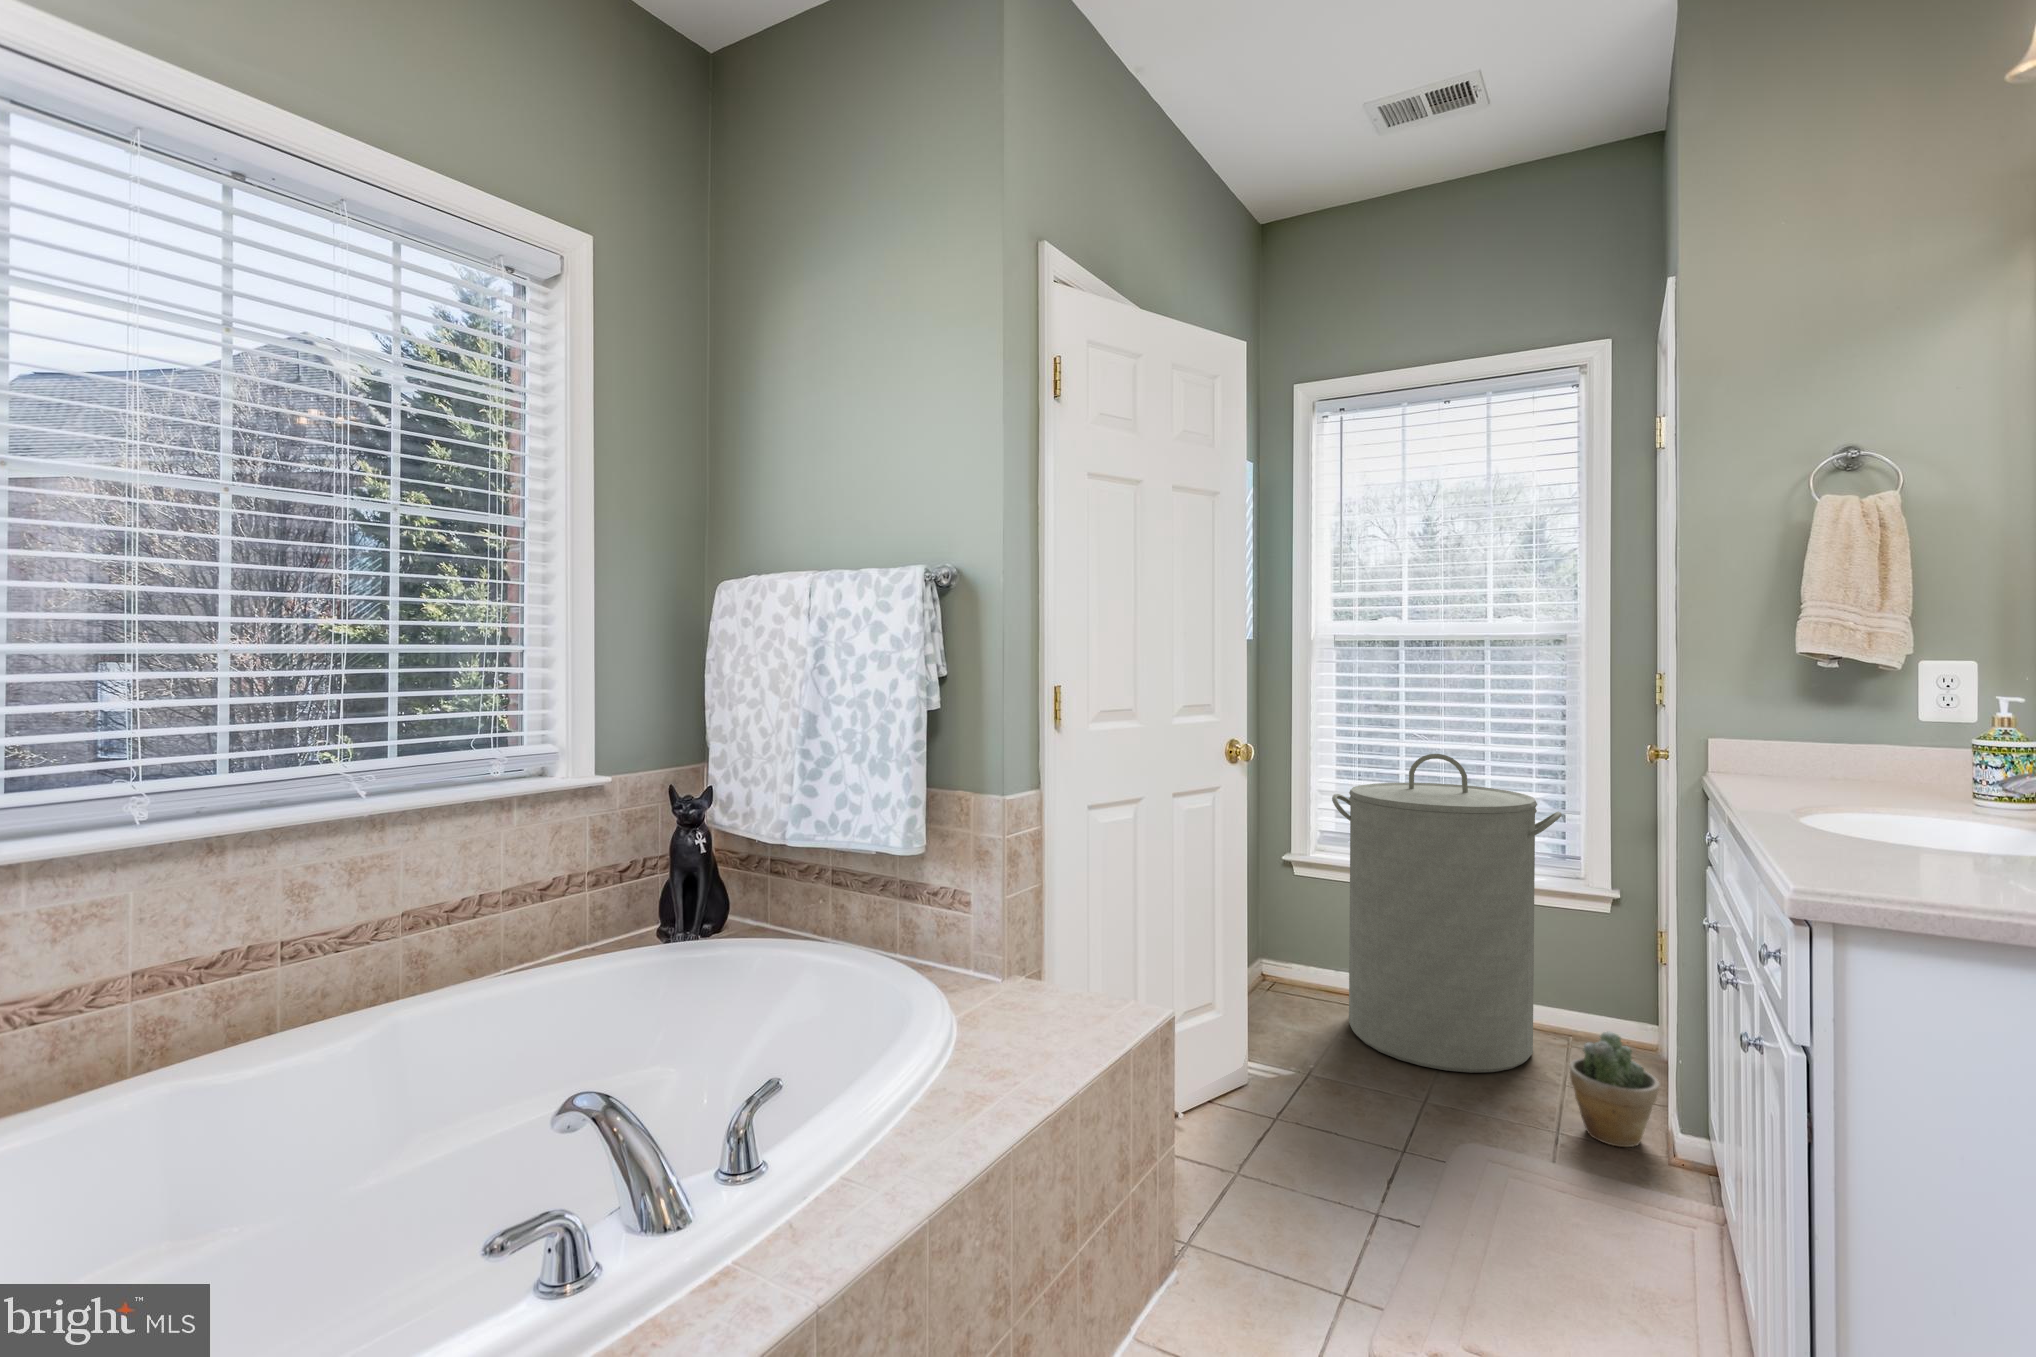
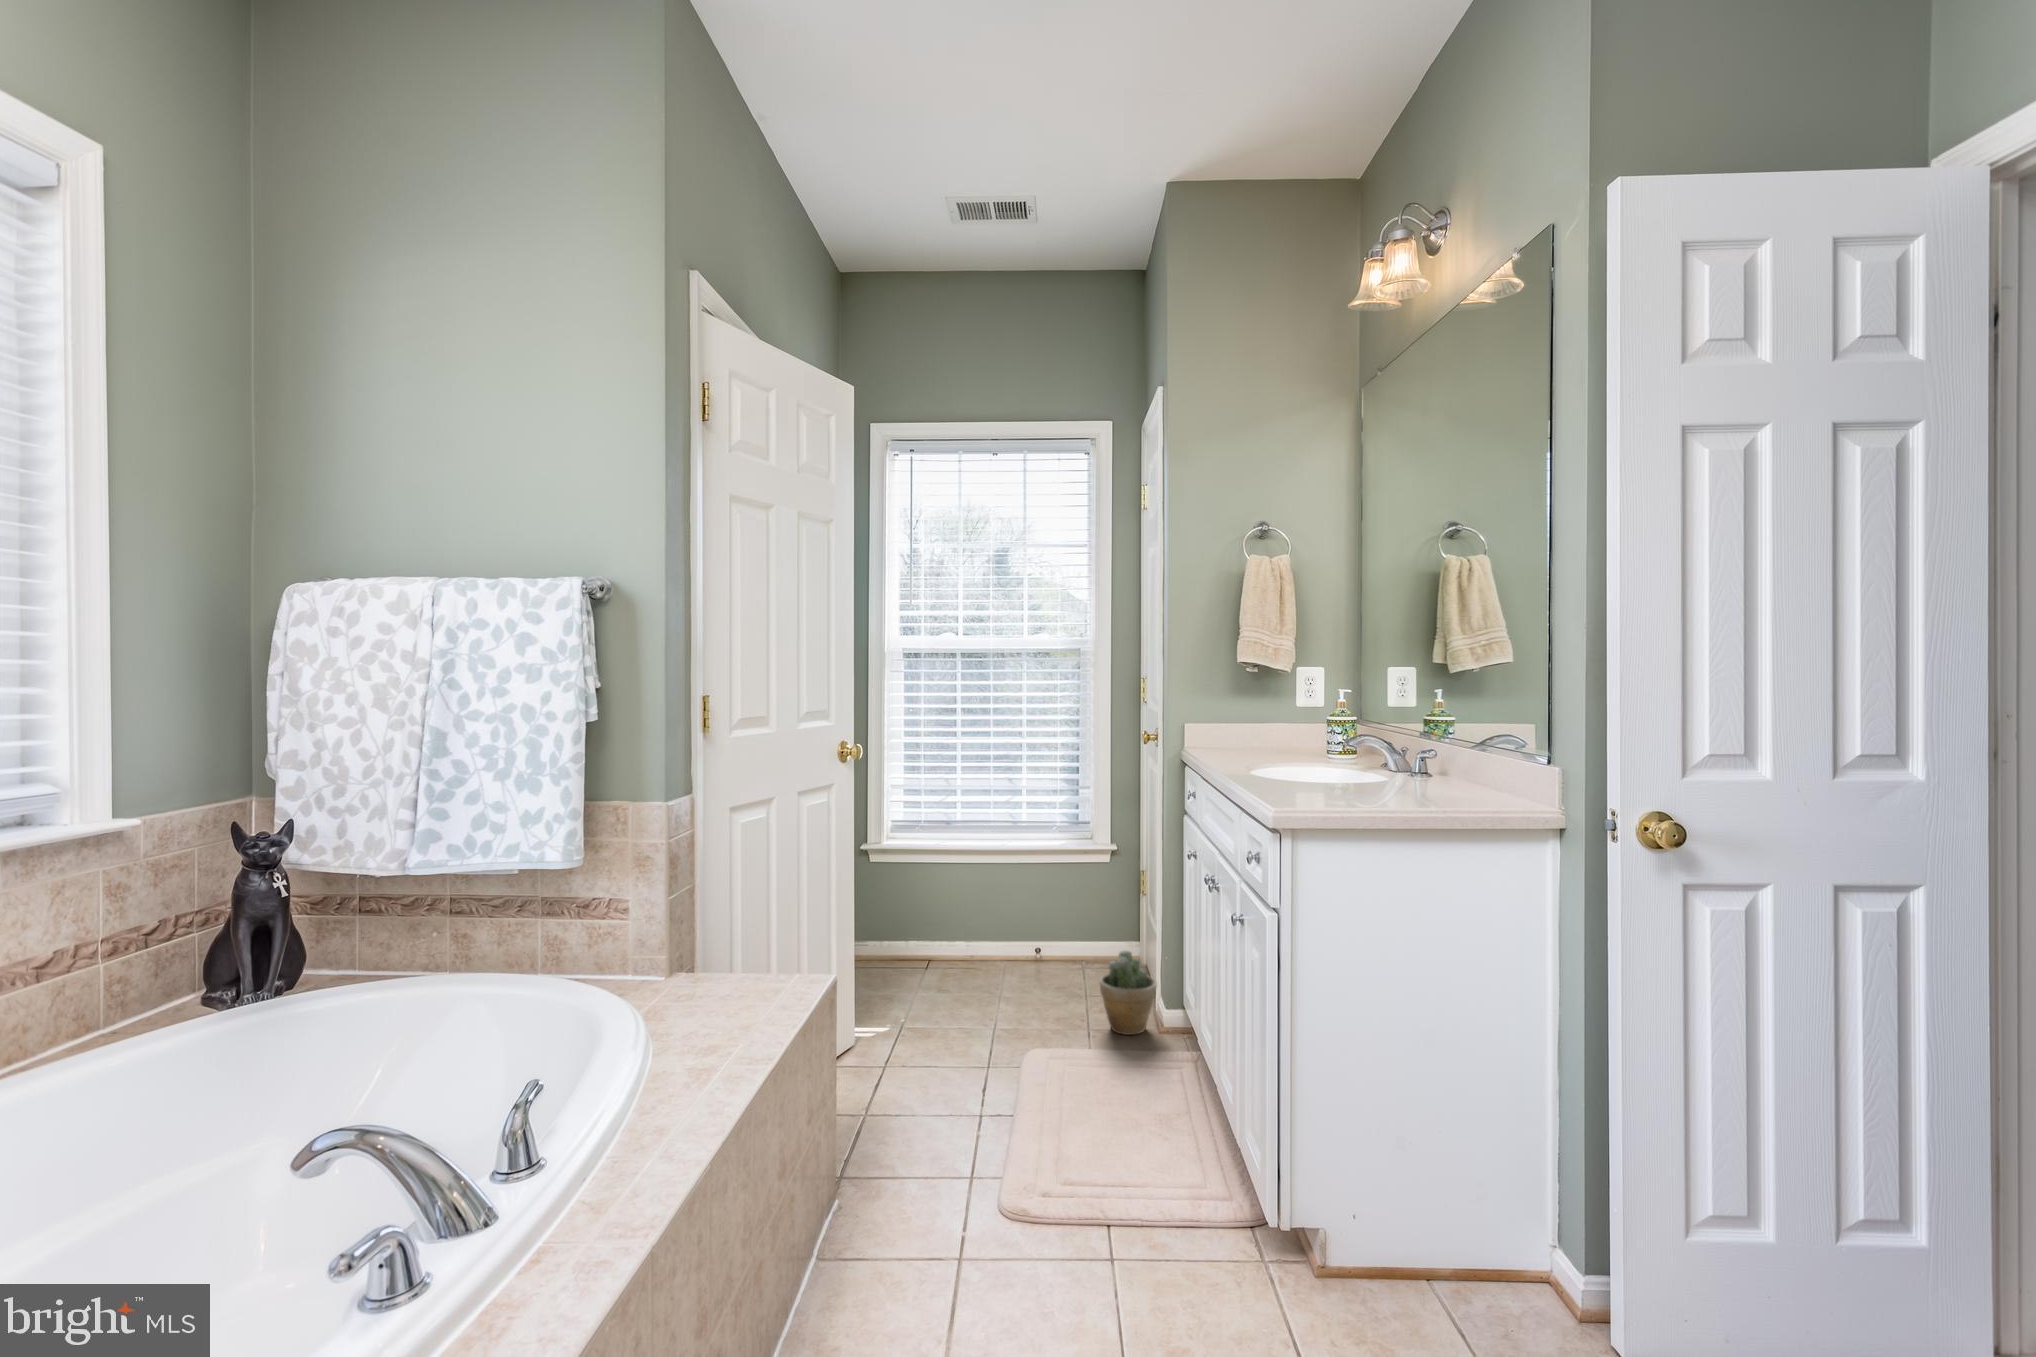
laundry hamper: present [1332,754,1562,1073] -> none [907,745,1084,1008]

